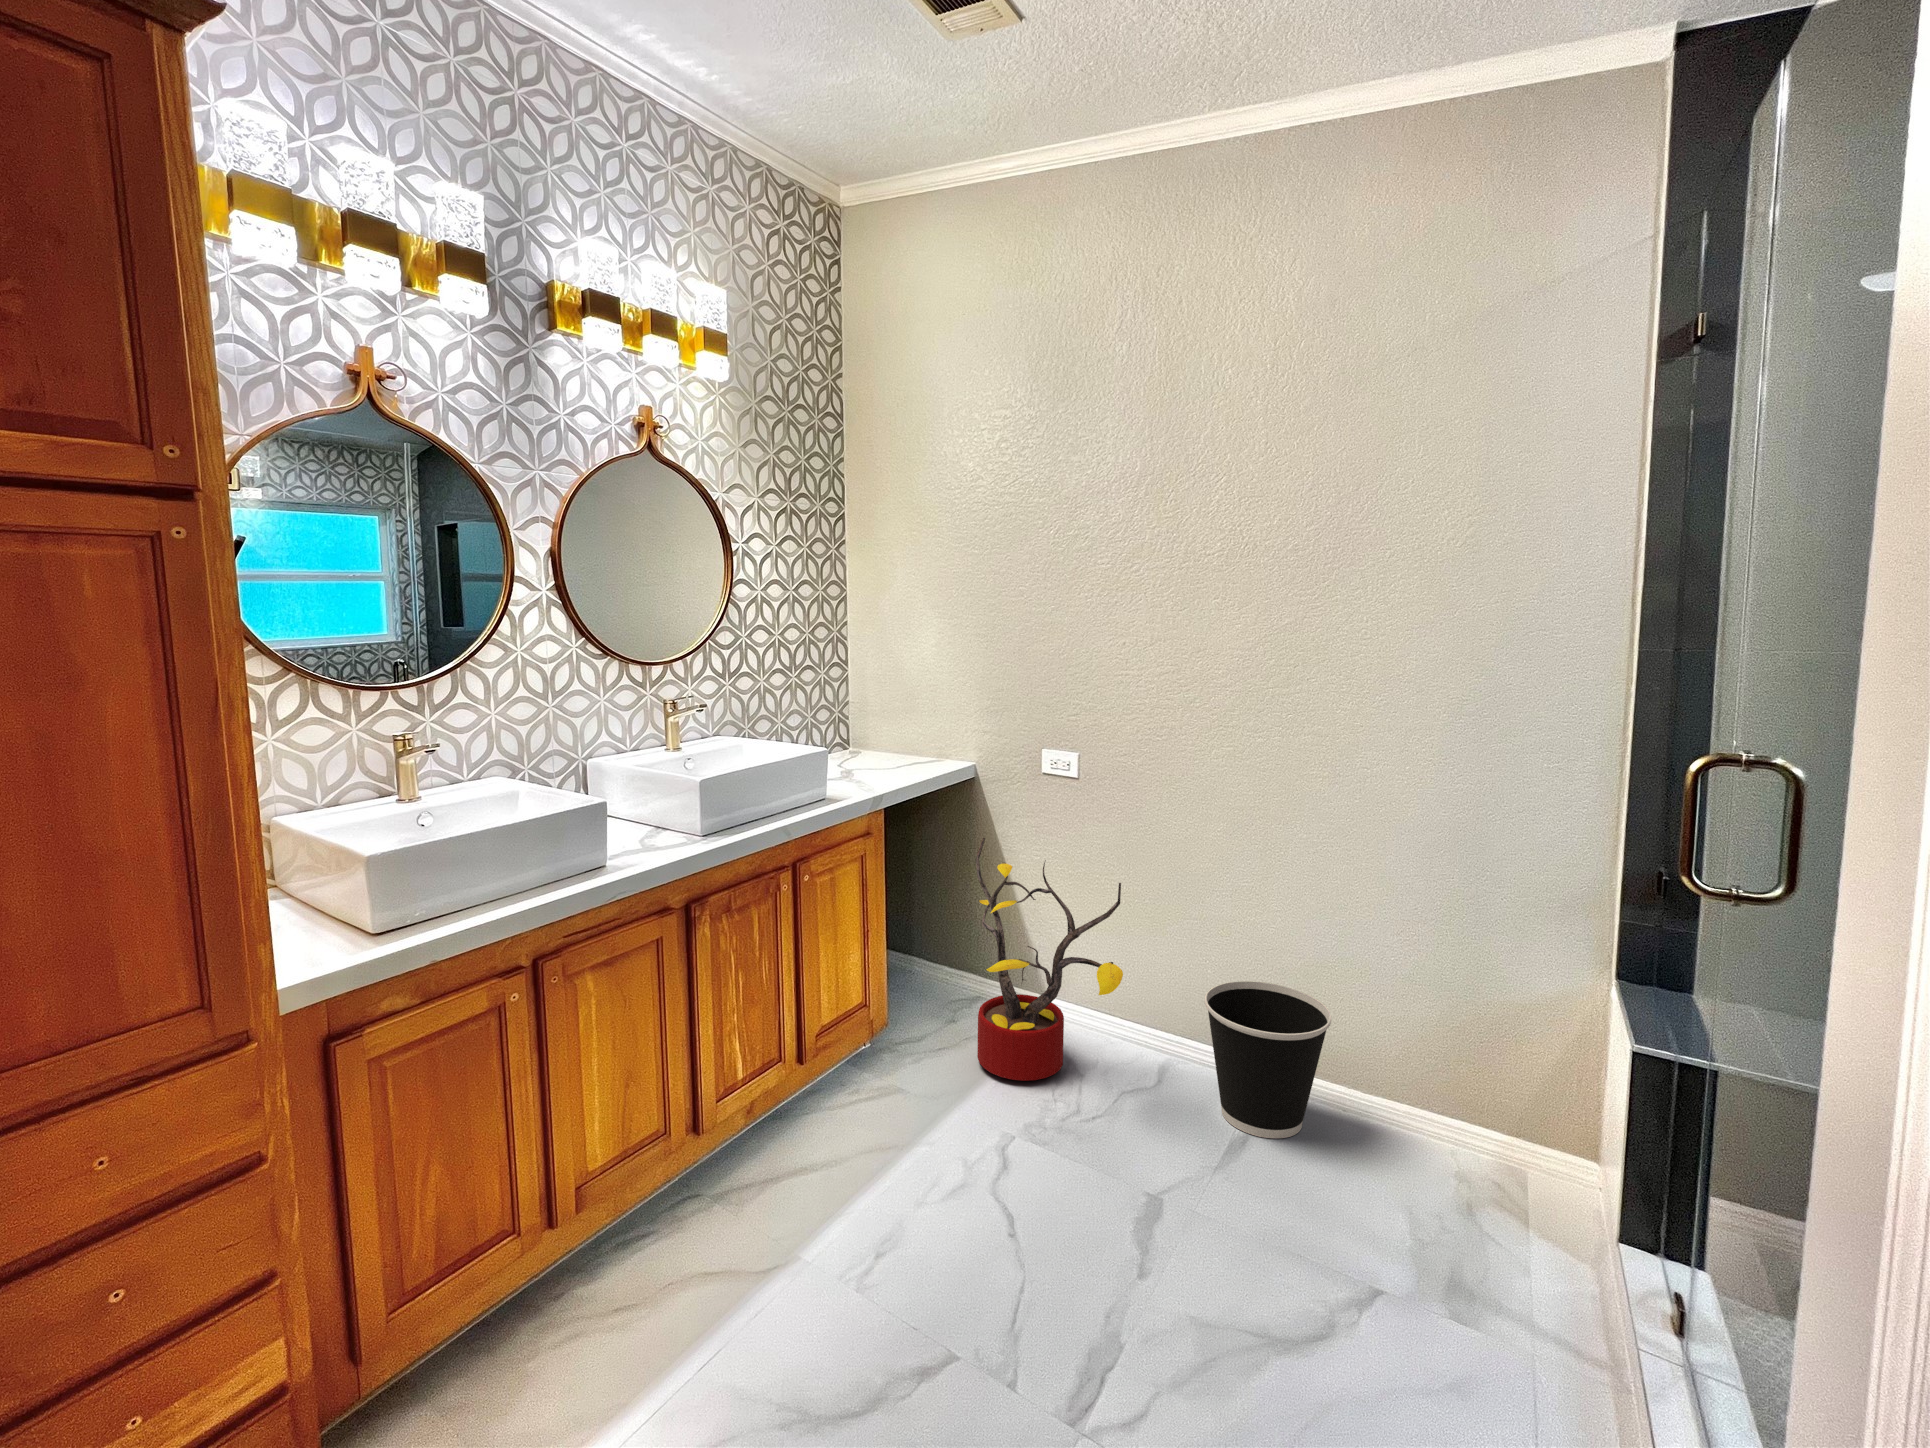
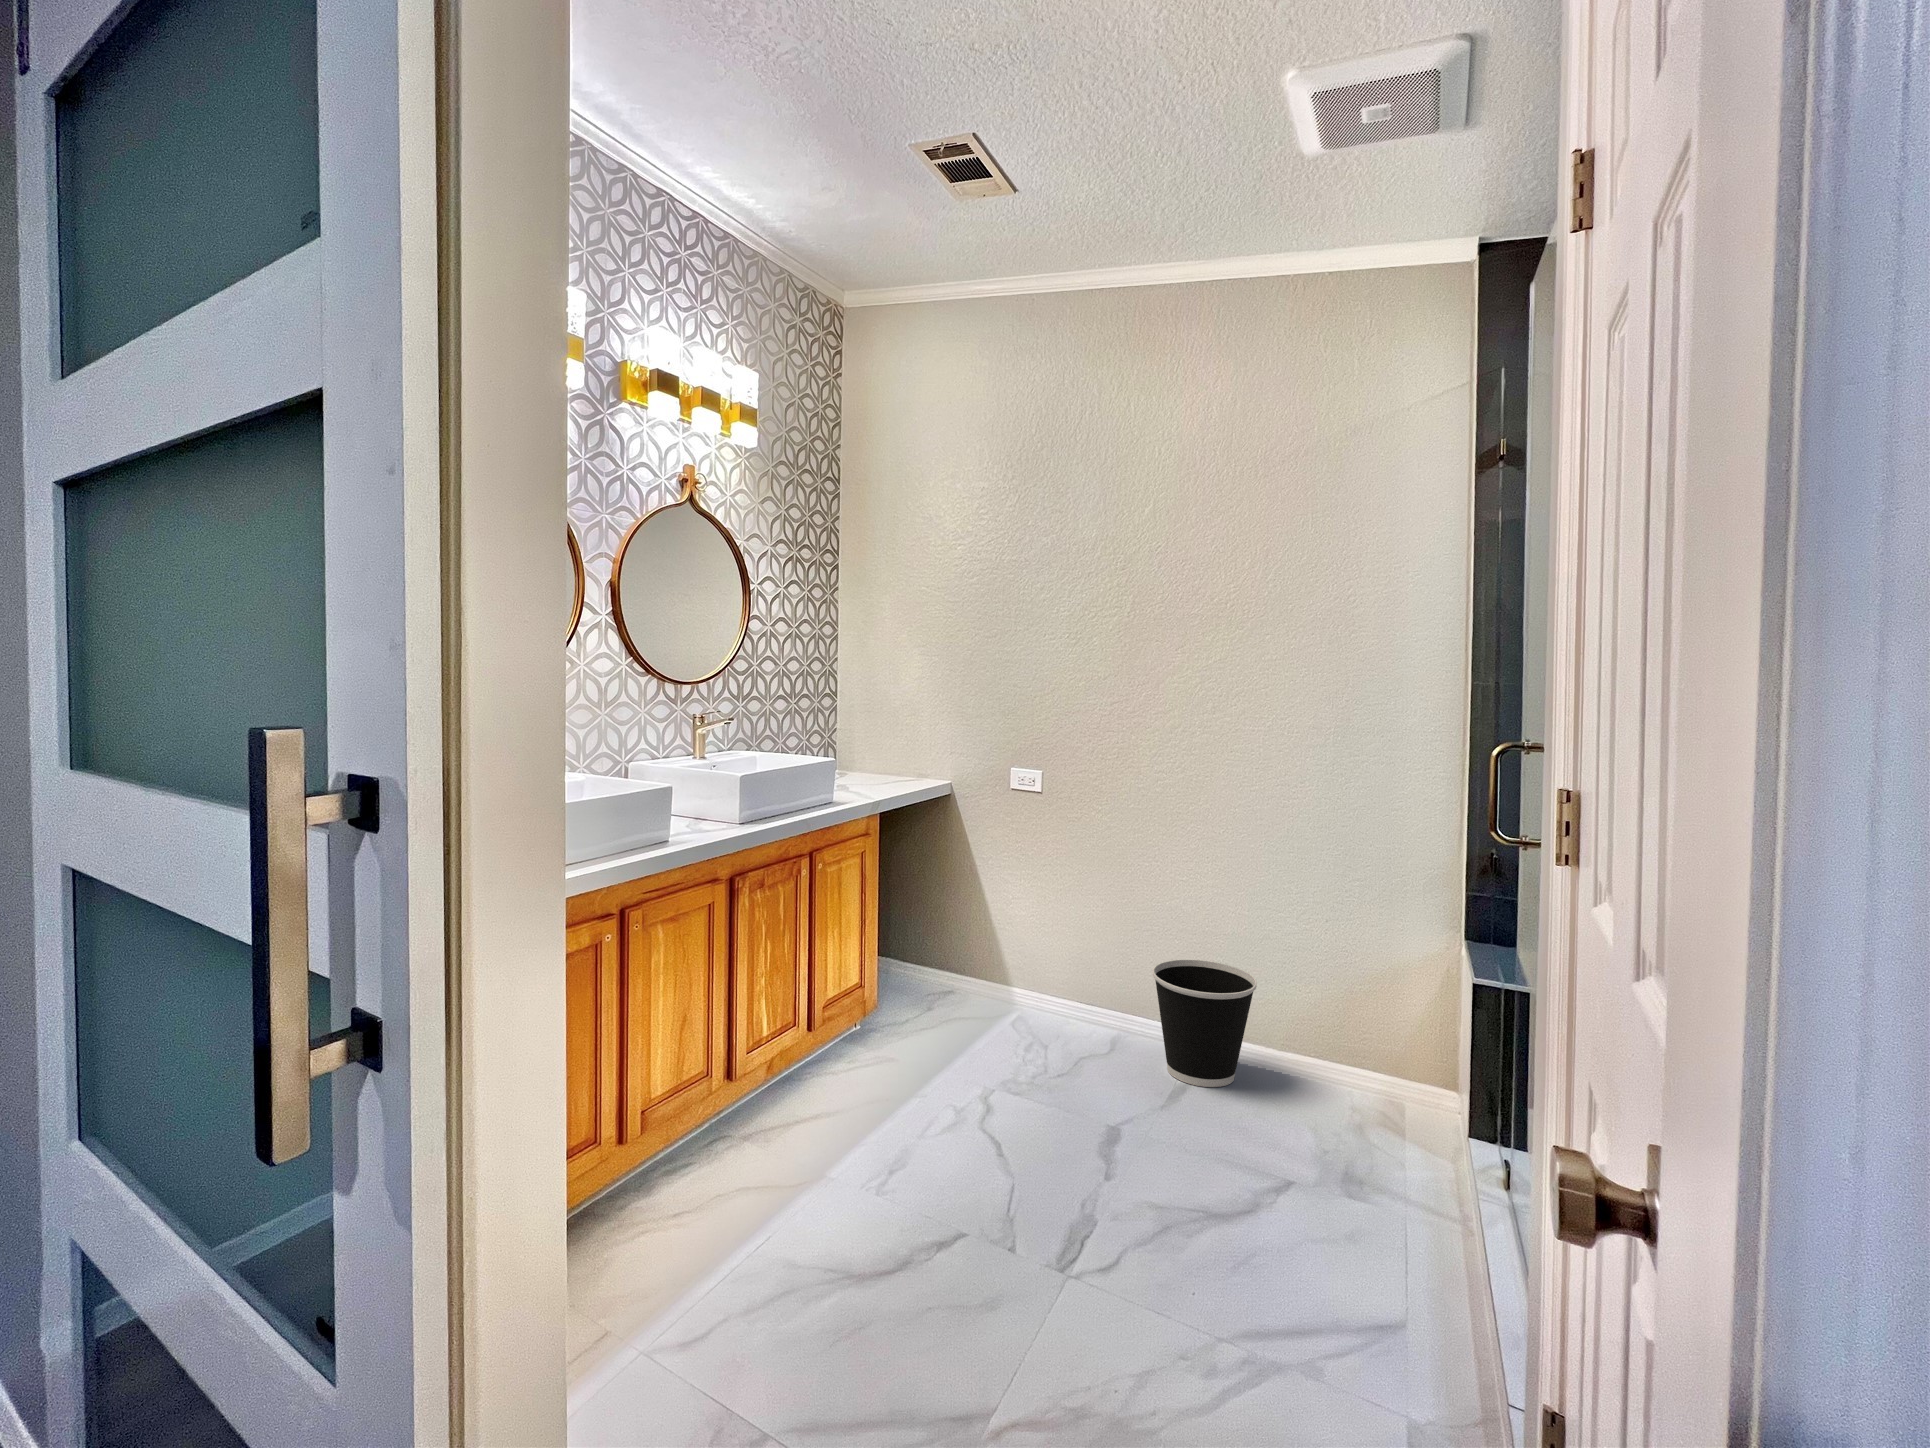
decorative plant: present [976,838,1123,1081] -> none [953,845,1085,1050]

